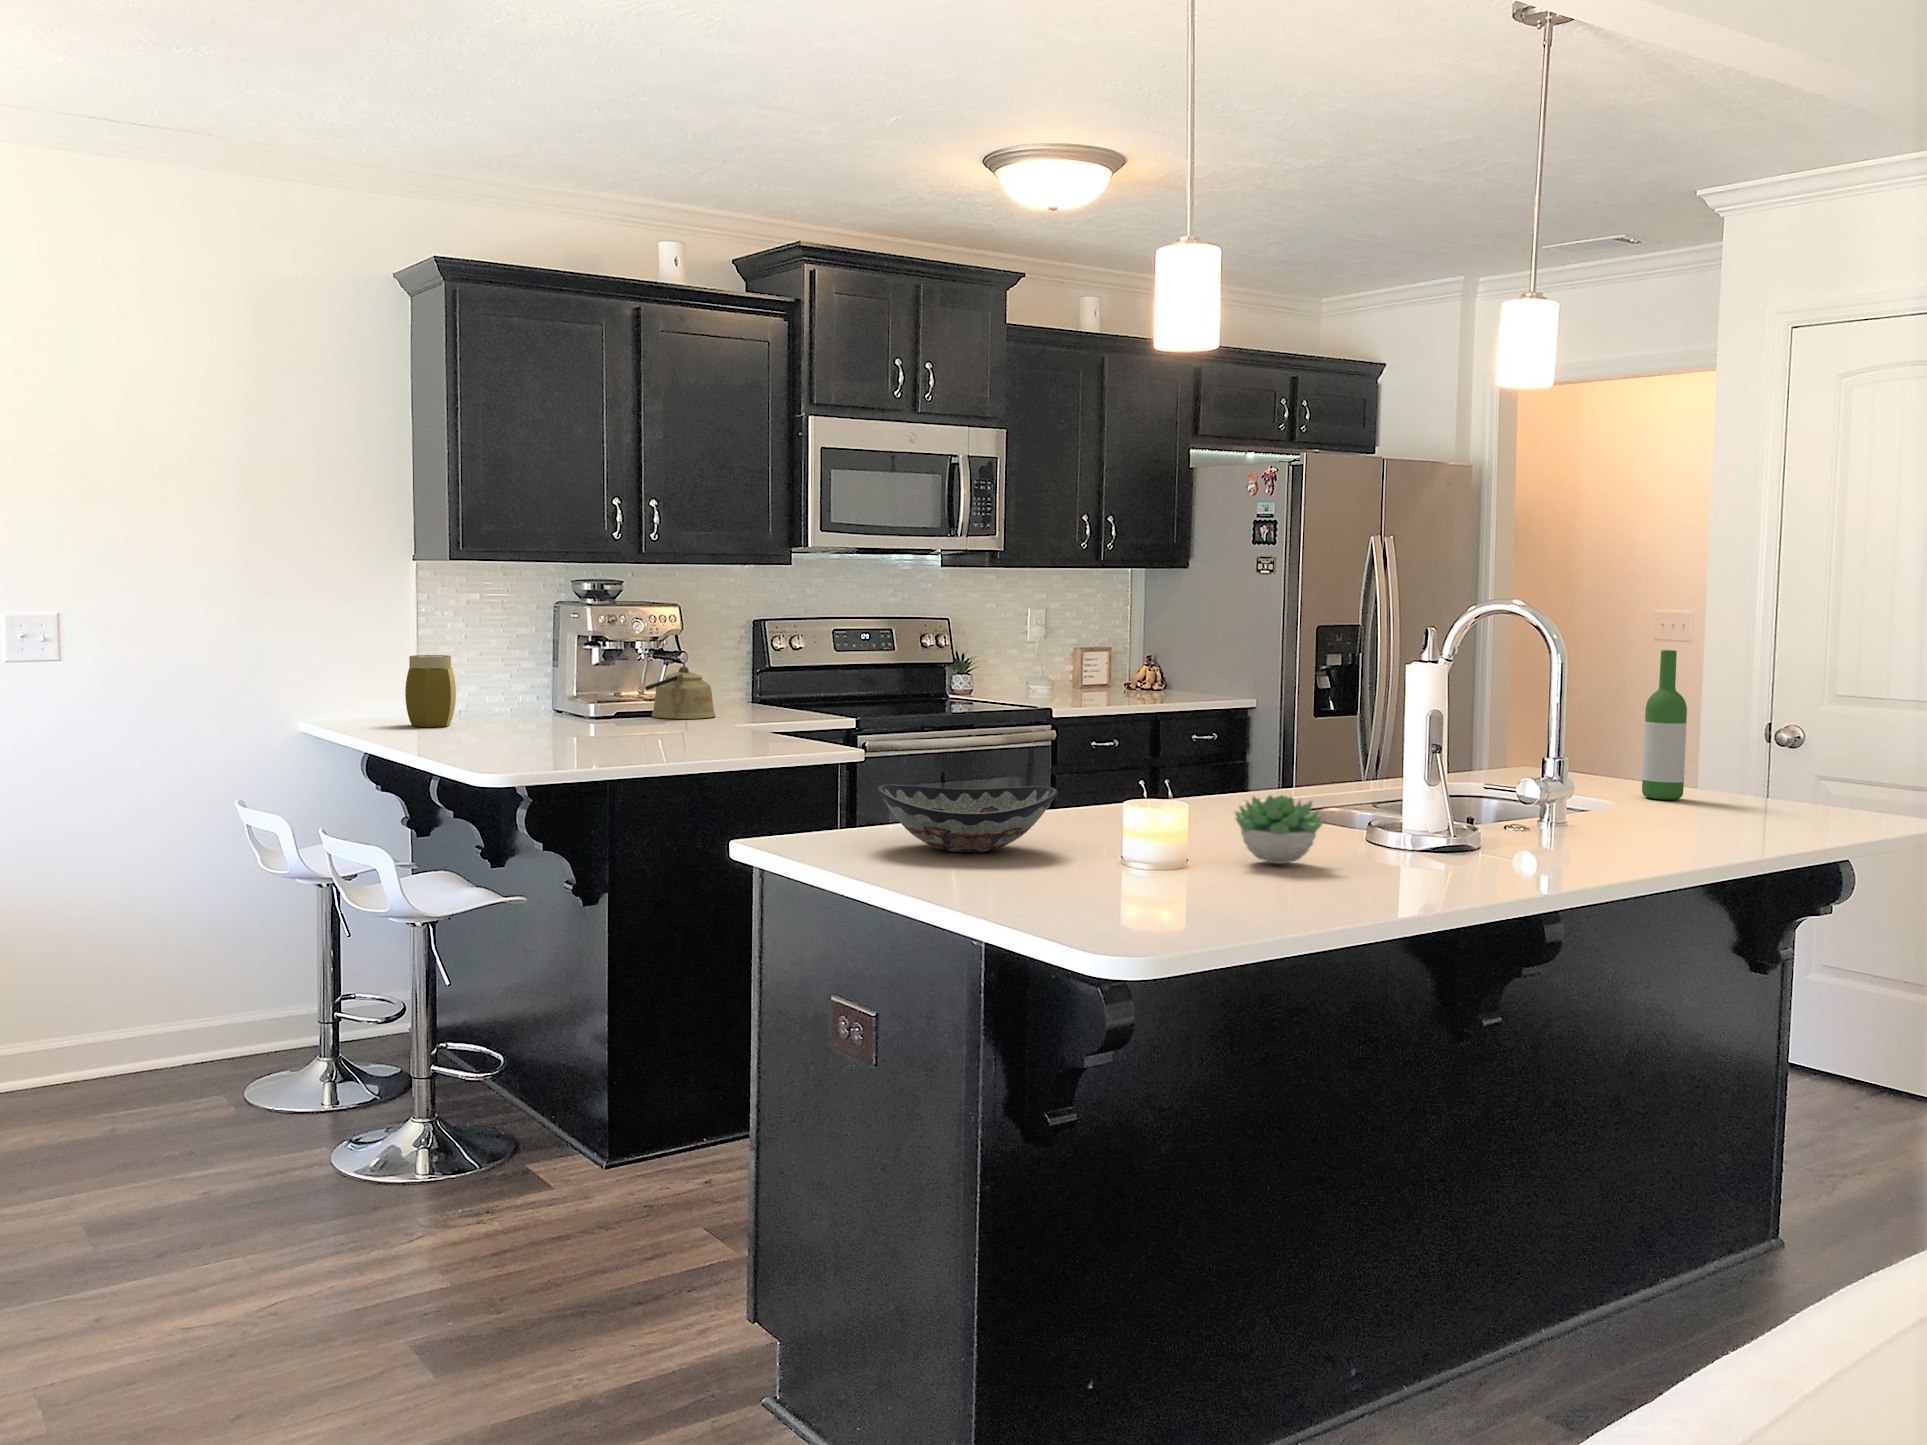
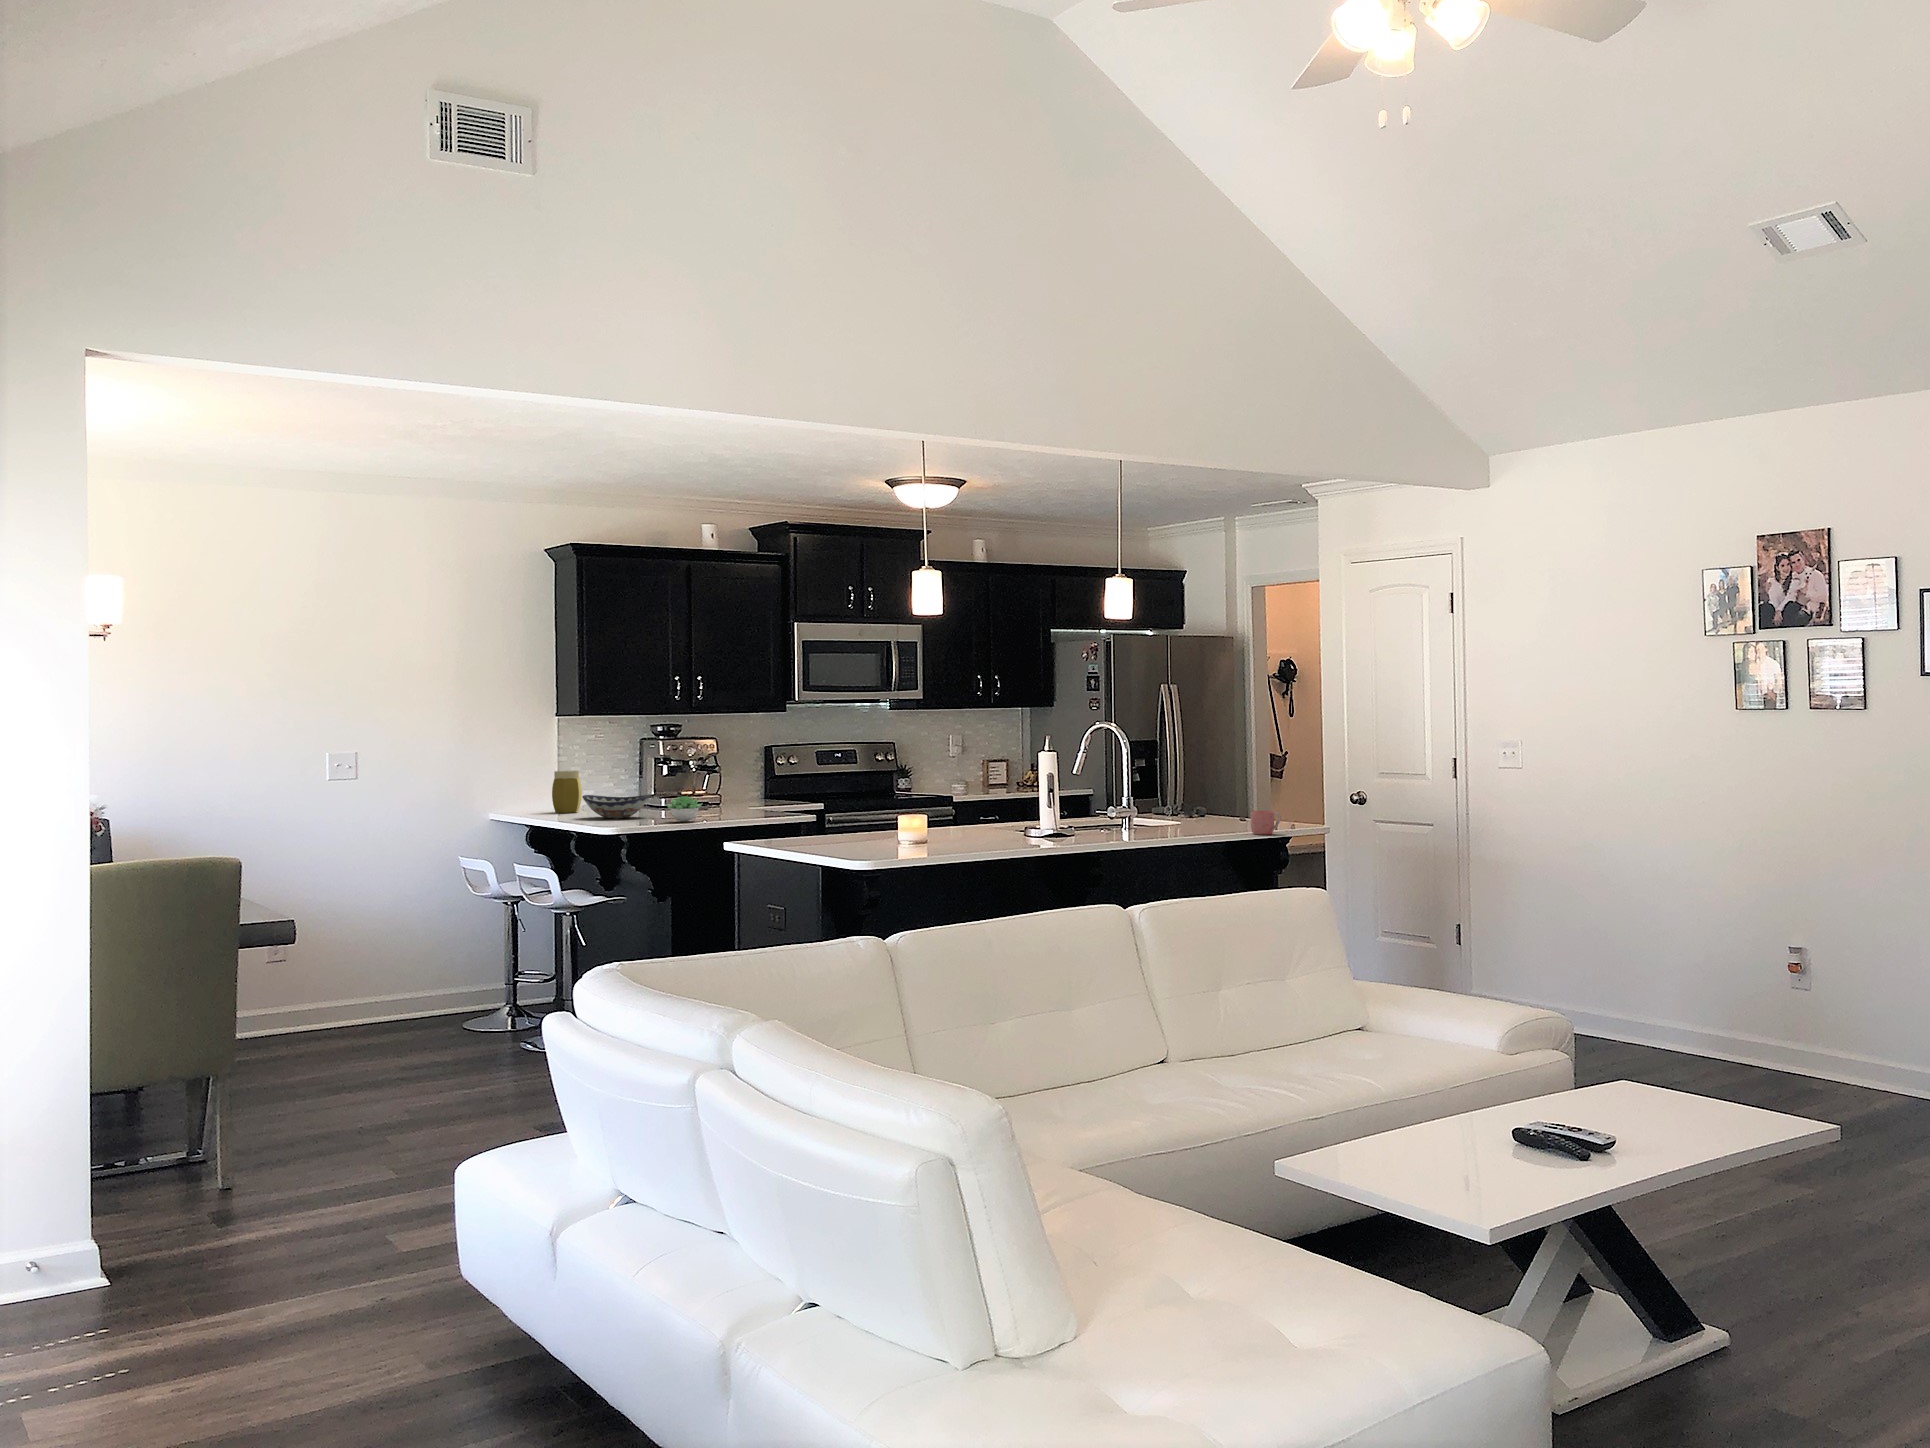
wine bottle: present [1642,650,1687,800] -> none [1218,752,1238,831]
kettle: present [645,666,715,719] -> none [695,775,739,807]
mug: none [1725,764,1794,811] -> present [1251,811,1281,834]
decorative bowl: present [878,784,1057,852] -> present [582,795,650,818]
succulent plant: present [1235,795,1323,864] -> present [666,796,703,821]

